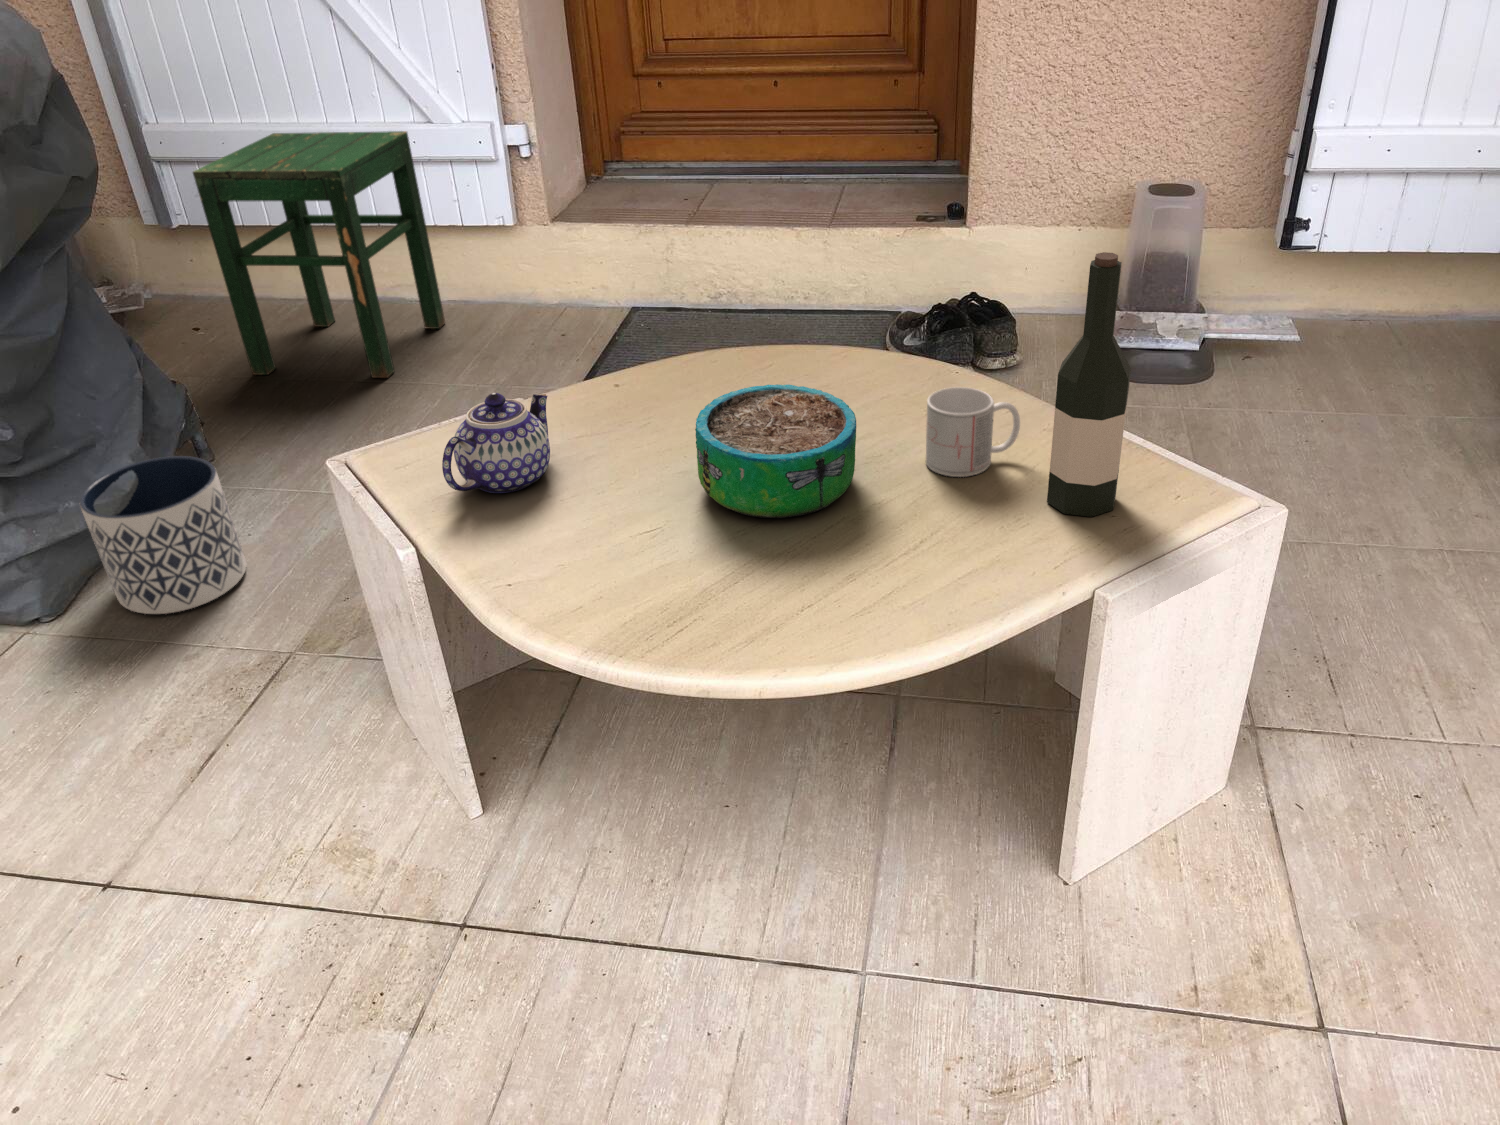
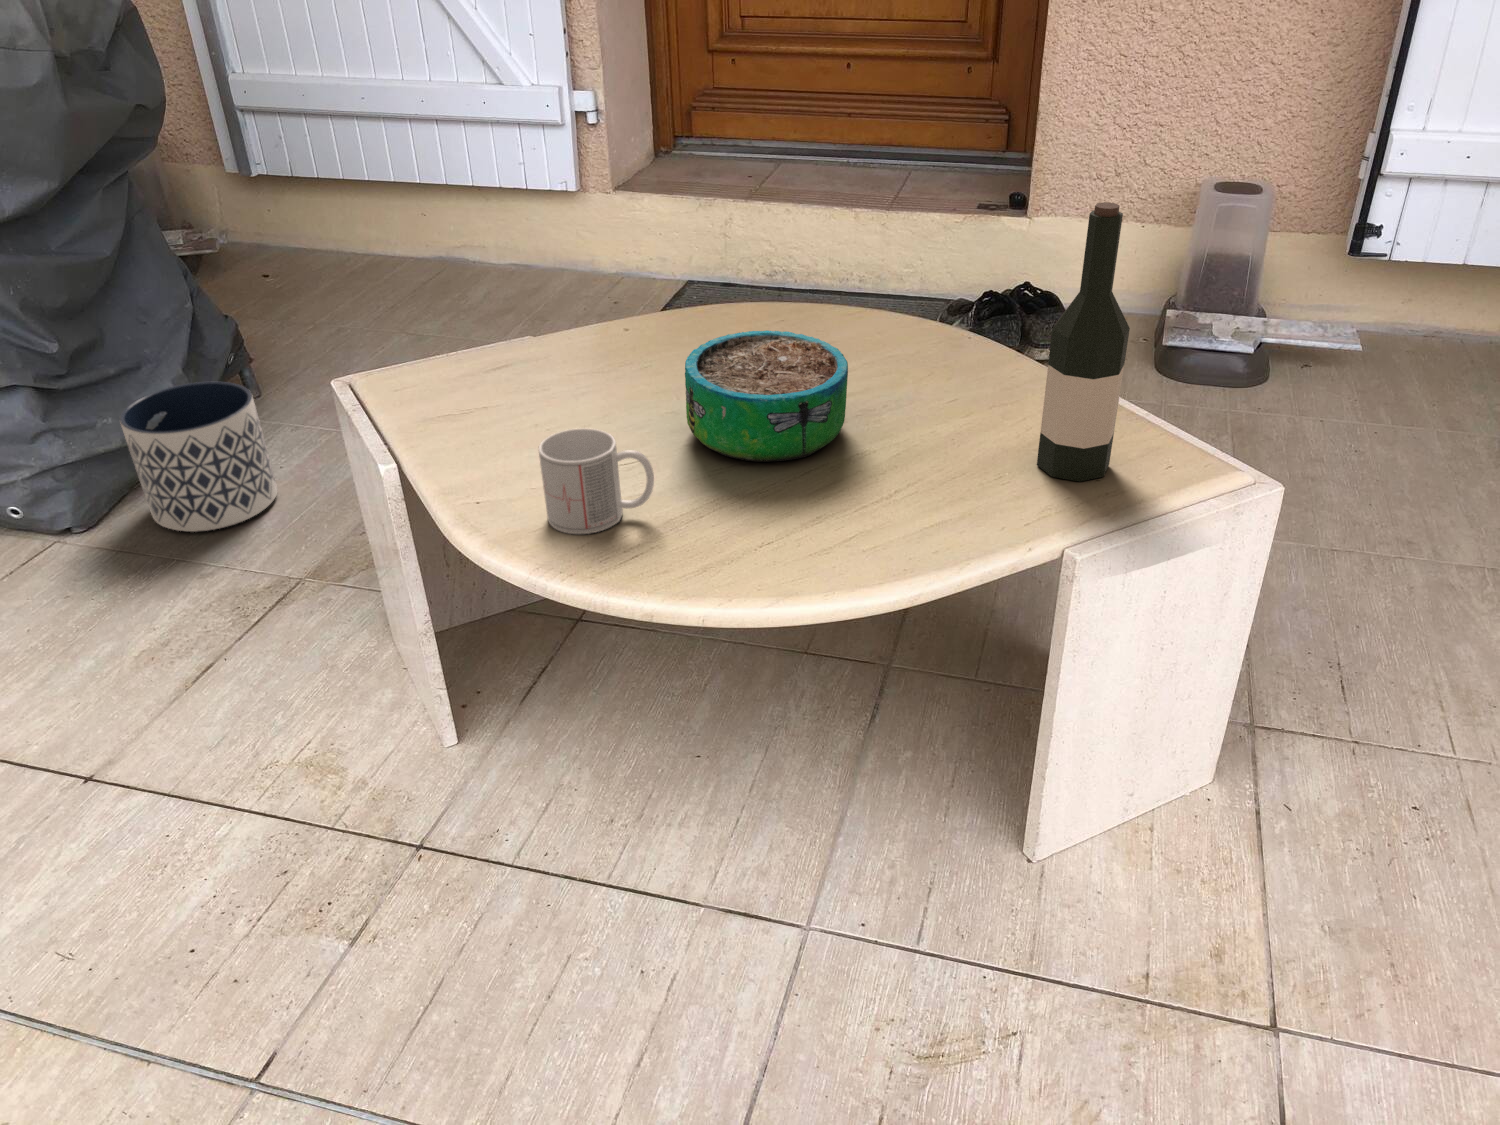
stool: present [193,131,445,378] -> none [270,88,508,331]
mug: present [926,387,1020,477] -> present [539,428,654,534]
teapot: present [442,393,550,493] -> none [434,320,550,421]

